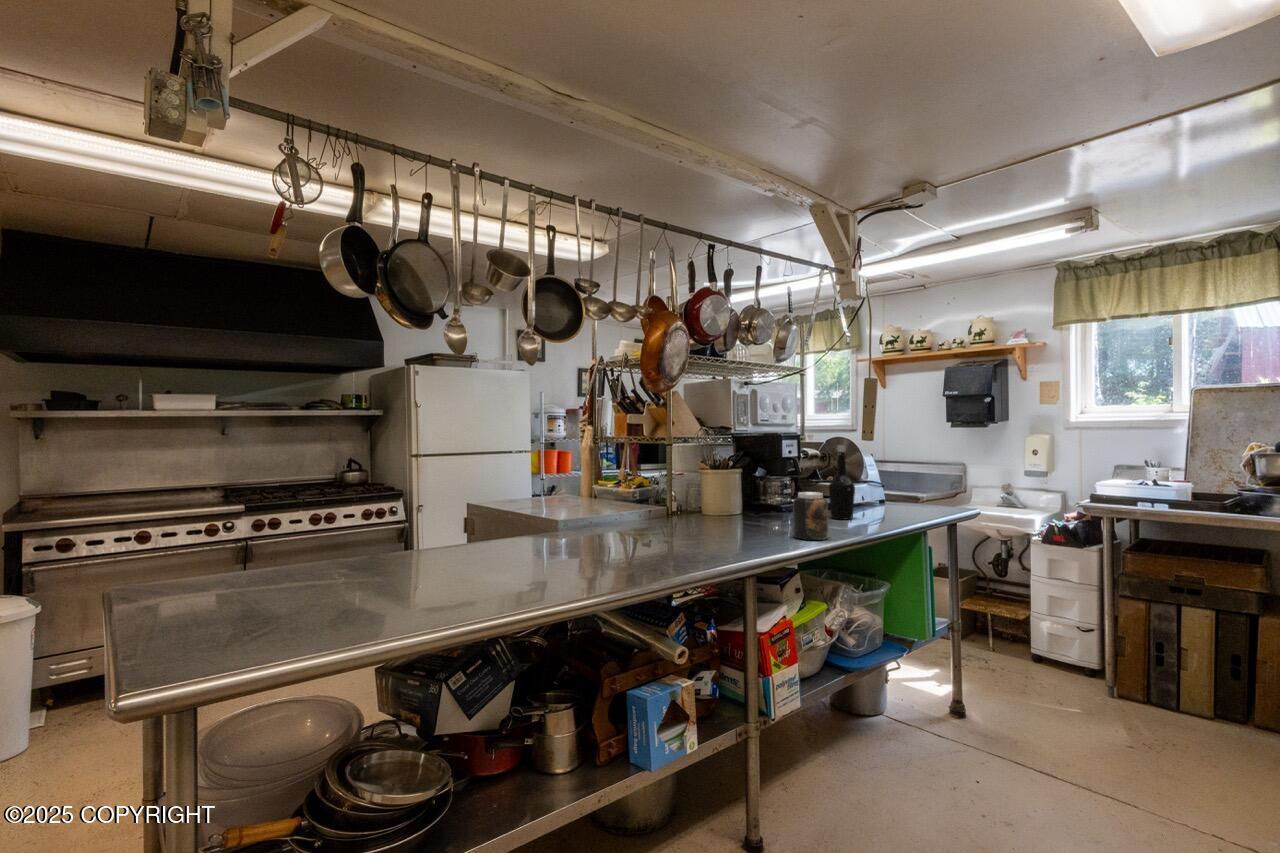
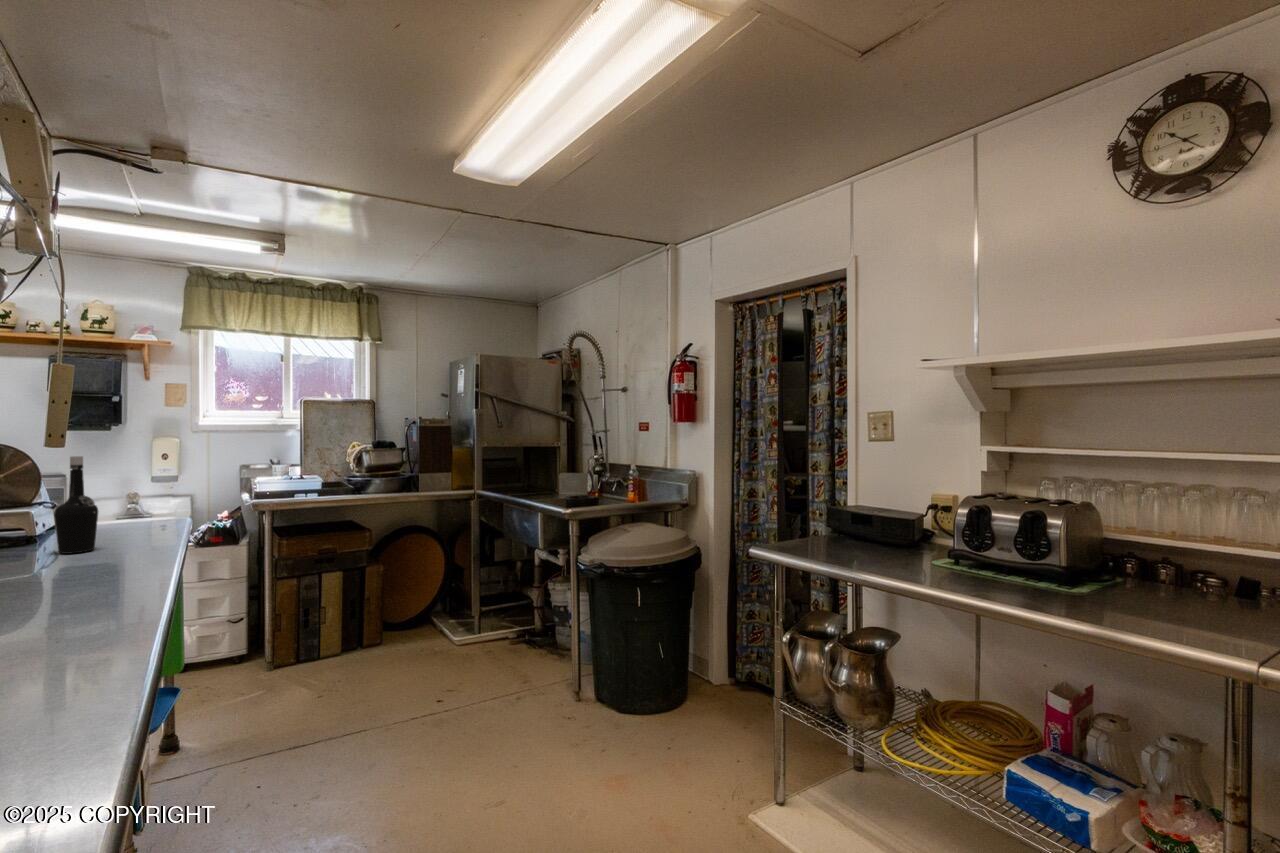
jar: present [793,492,828,540] -> none [88,516,146,579]

